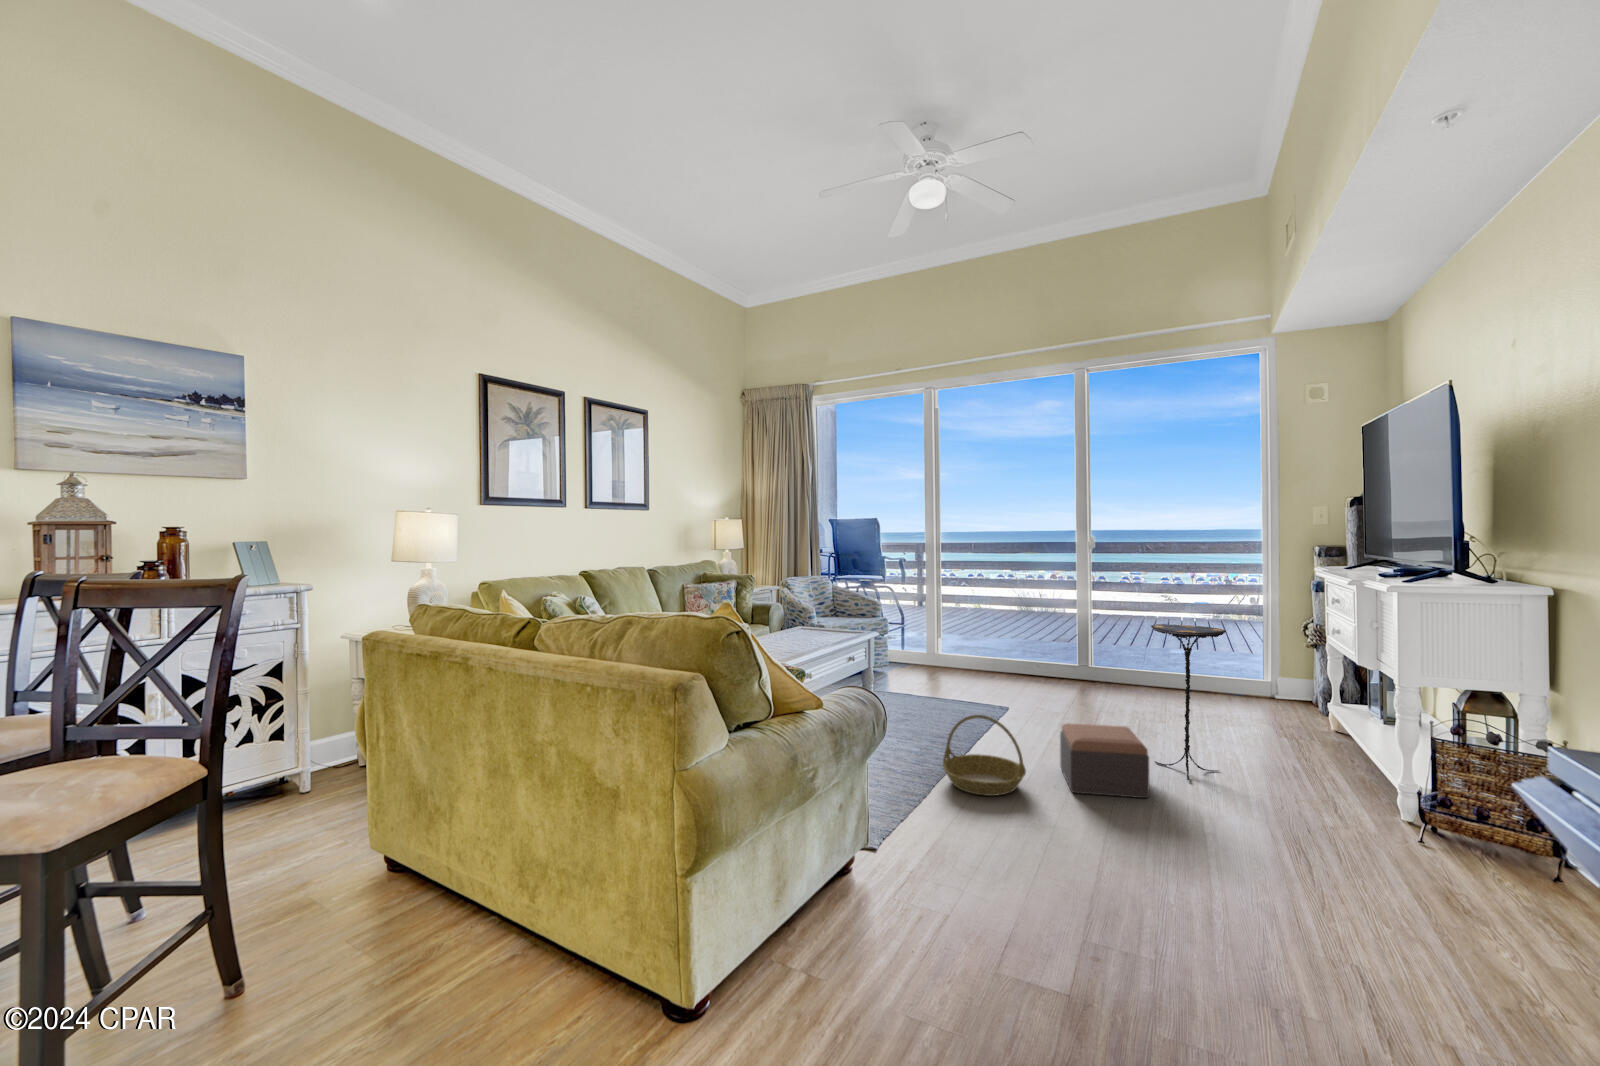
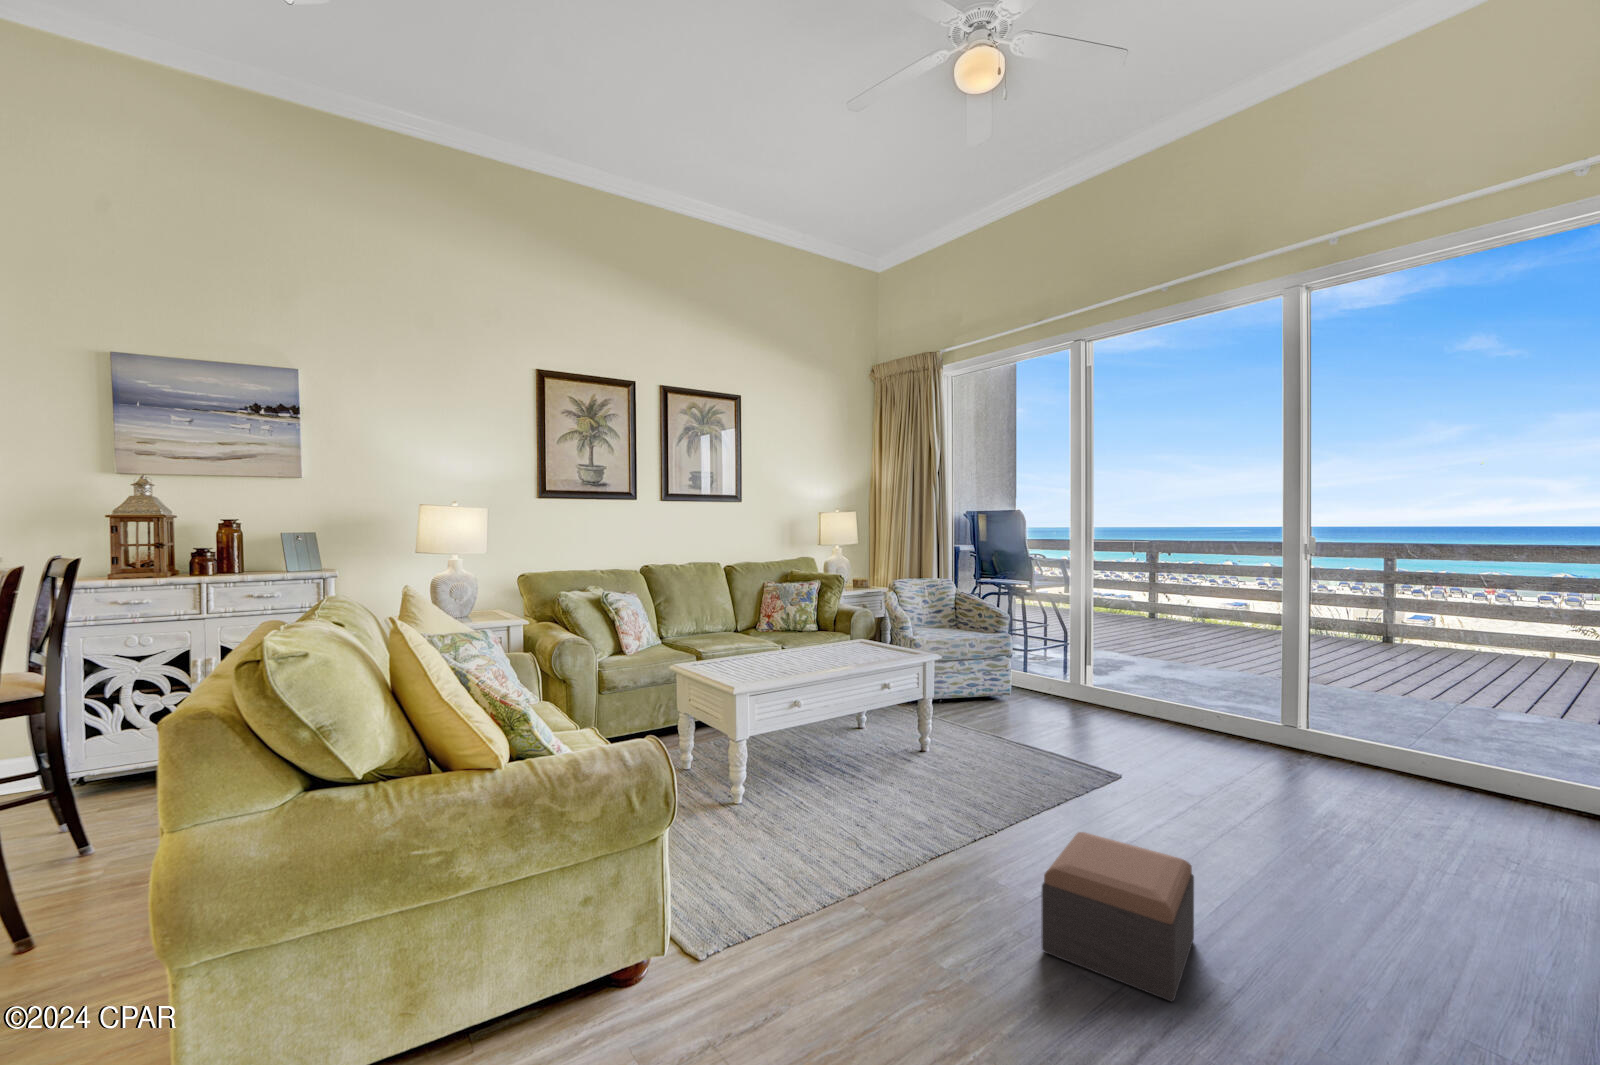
side table: present [1151,624,1226,780] -> none [1246,689,1399,985]
basket: present [943,715,1026,796] -> none [863,794,985,926]

